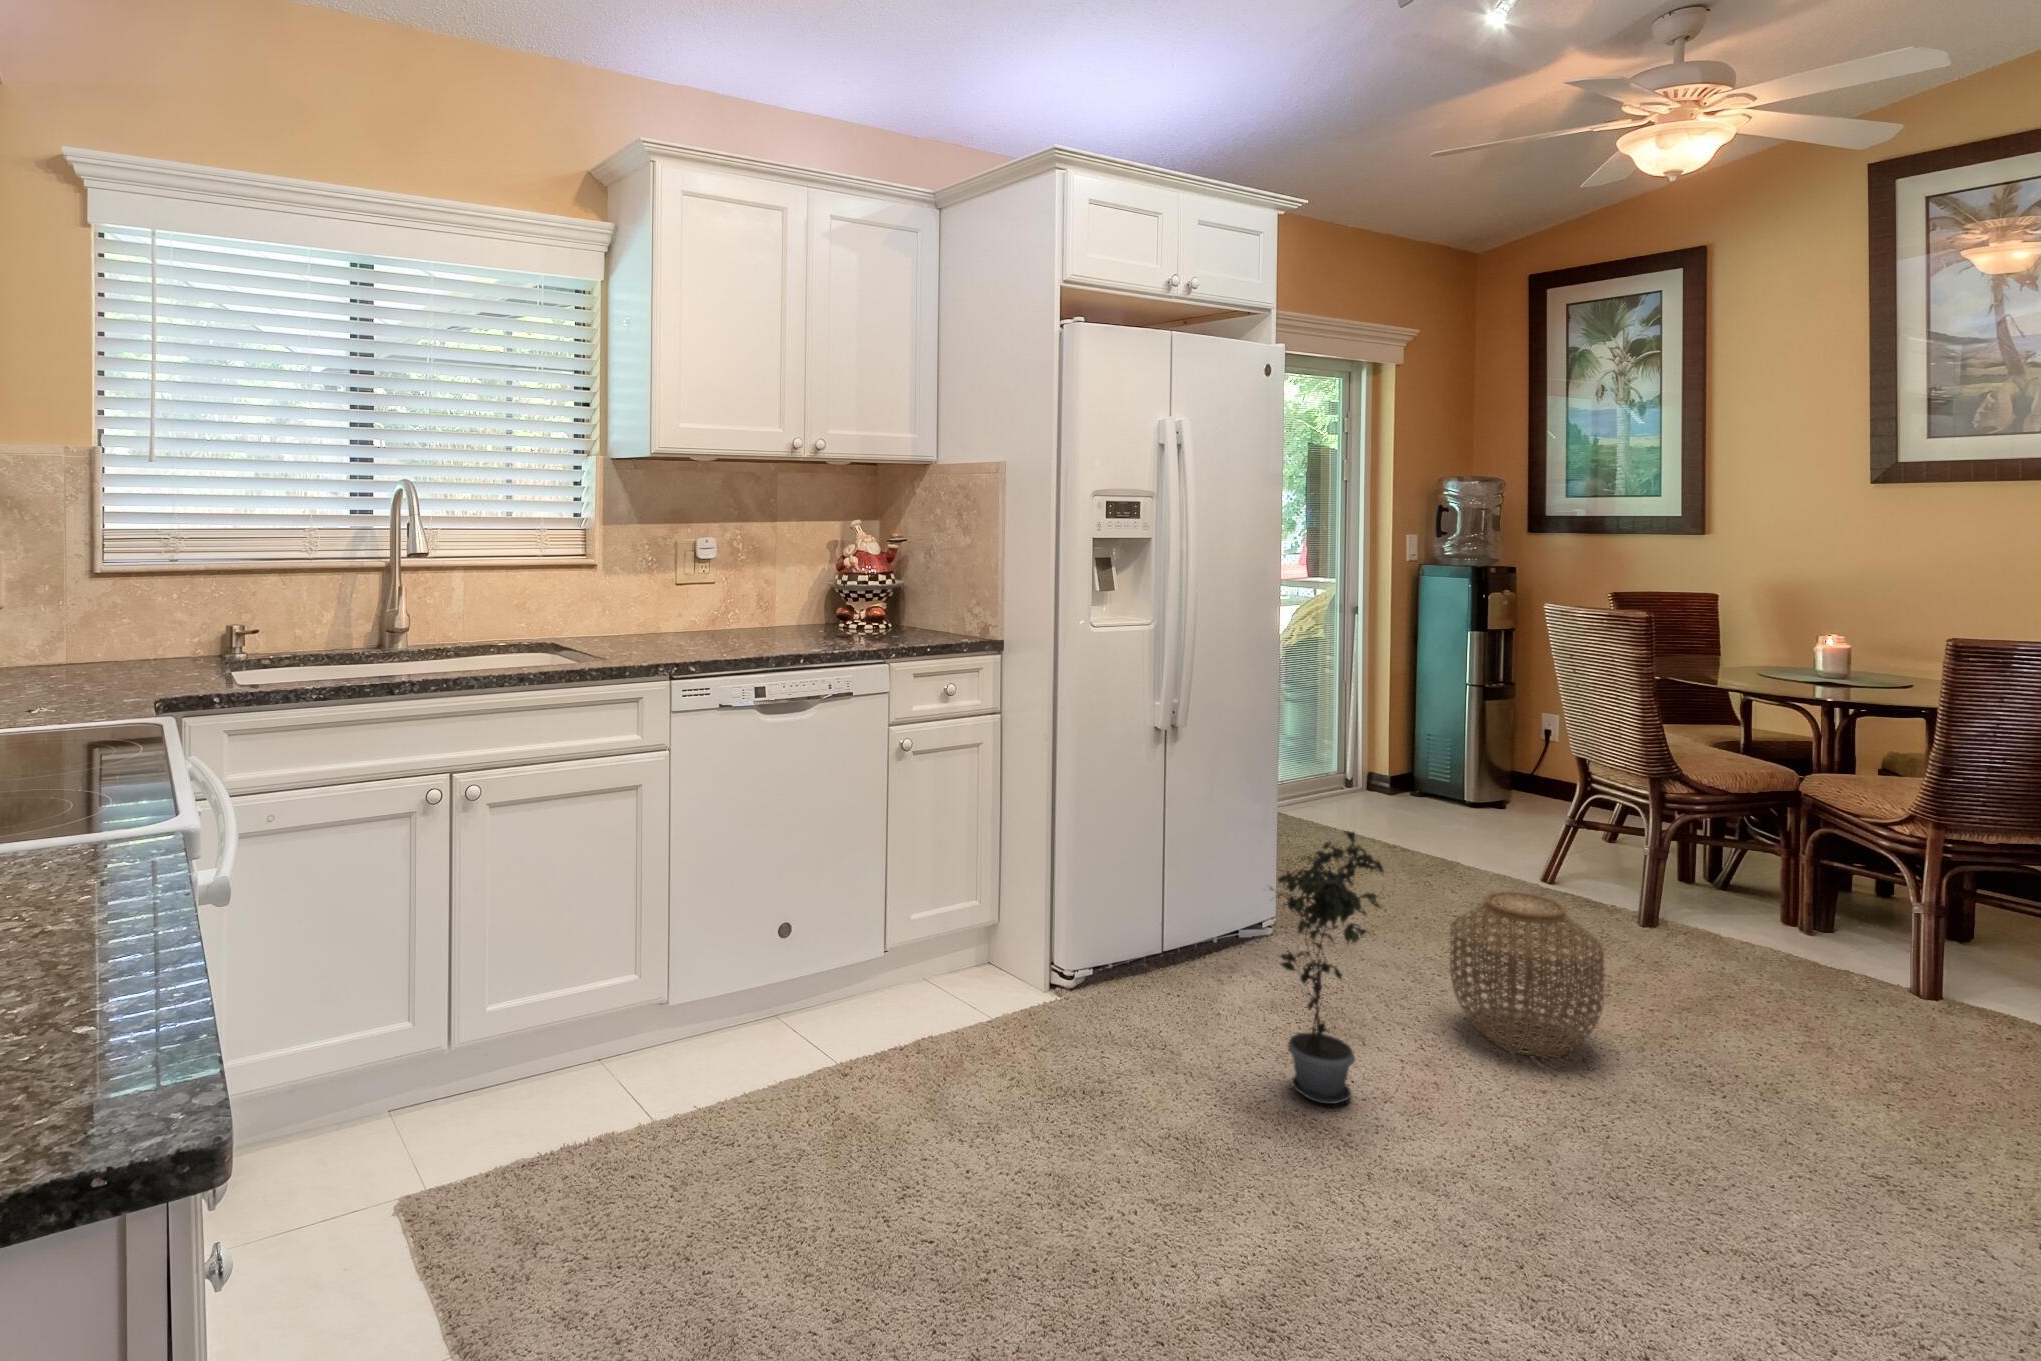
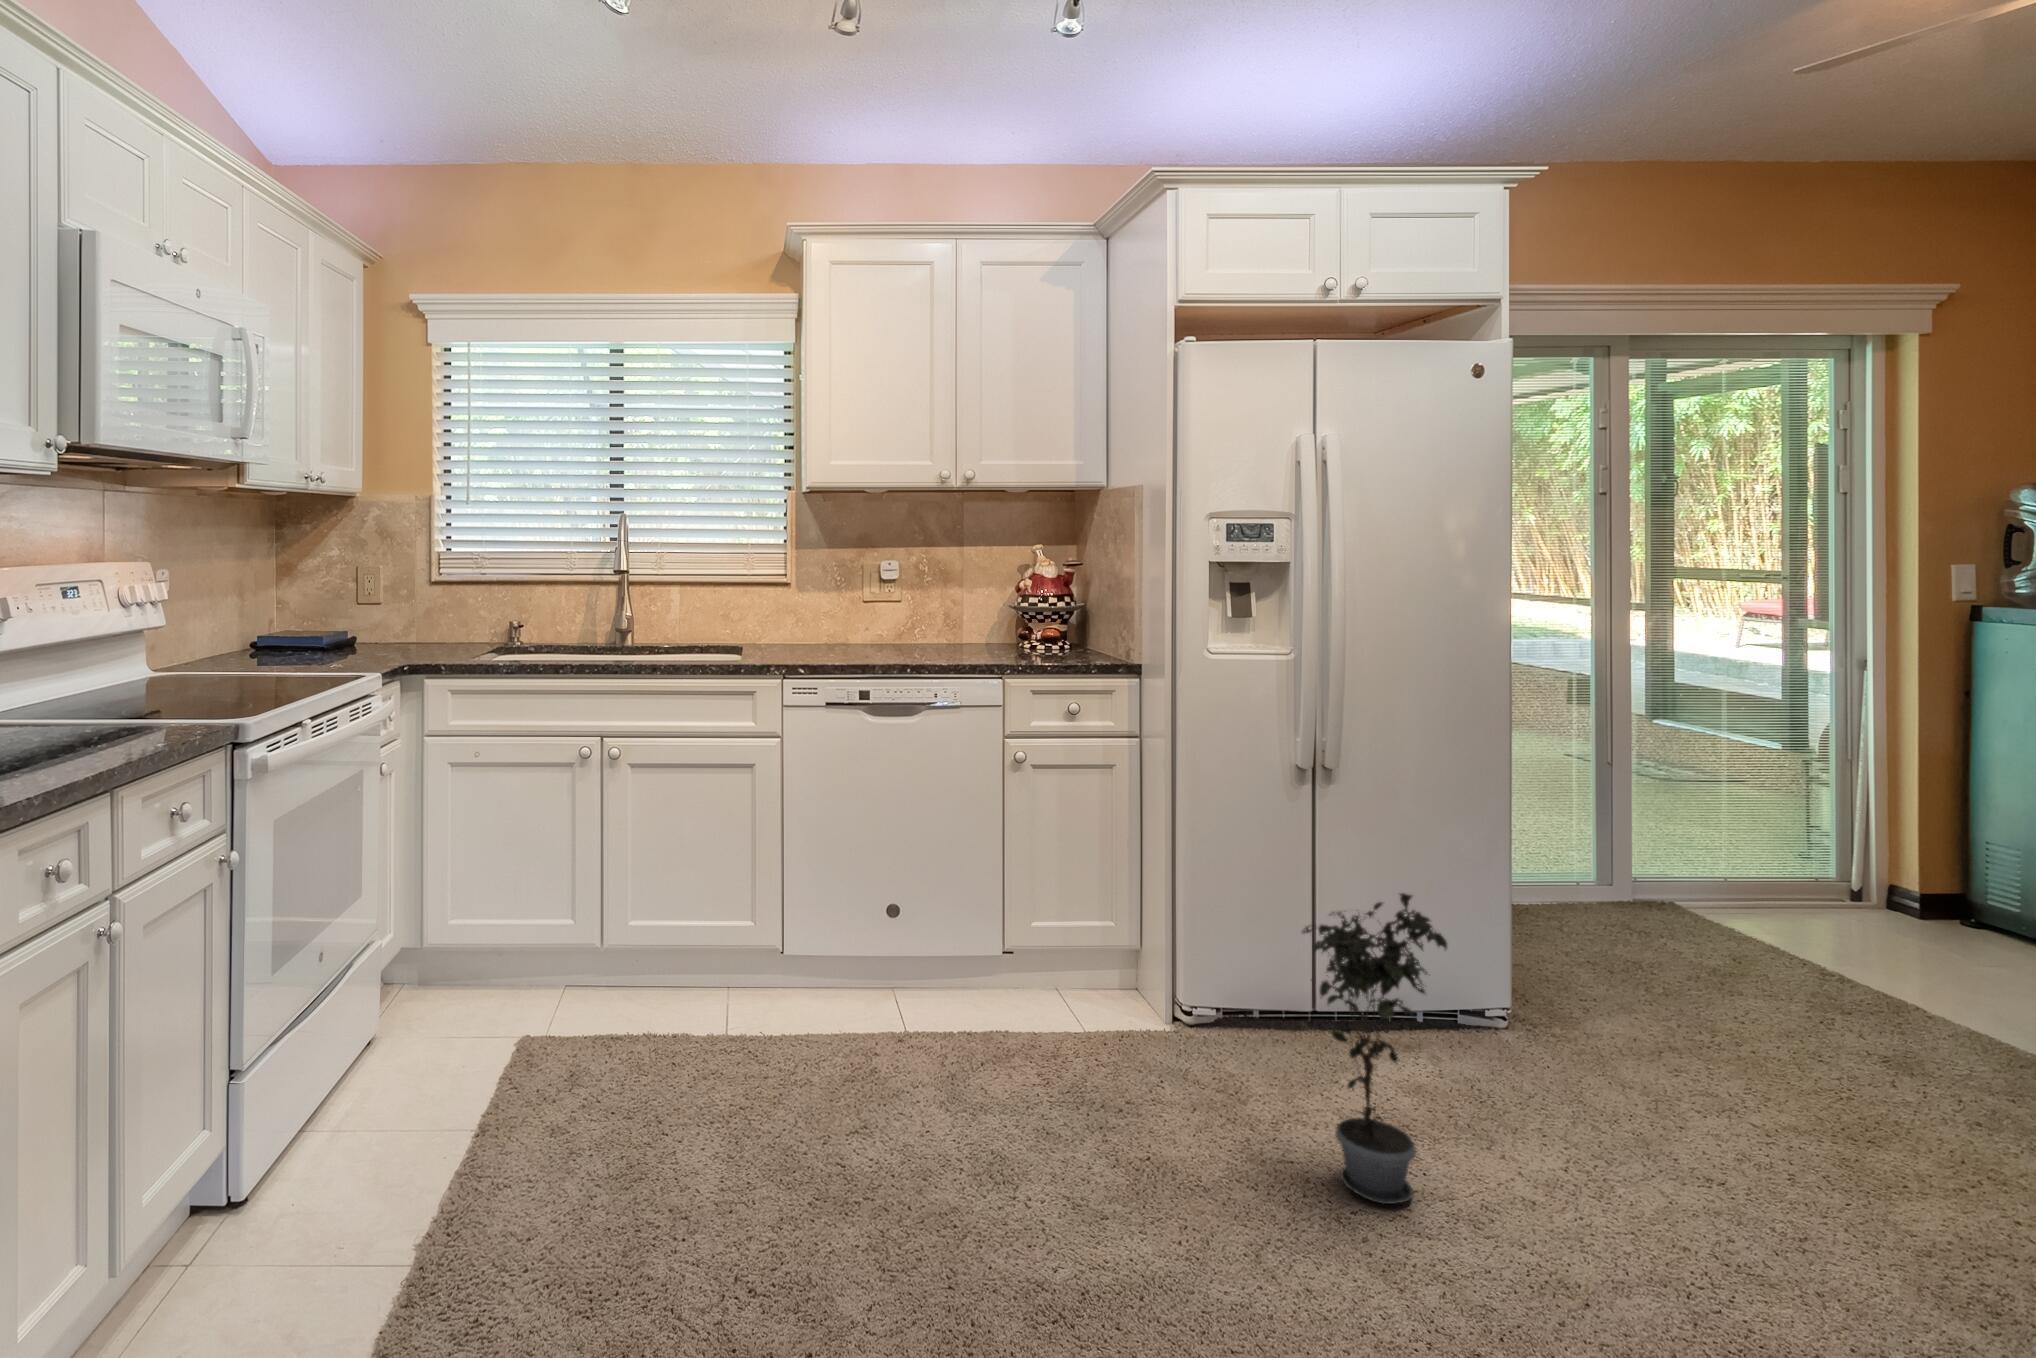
woven basket: present [1450,892,1604,1057] -> none [1642,1018,1878,1251]

